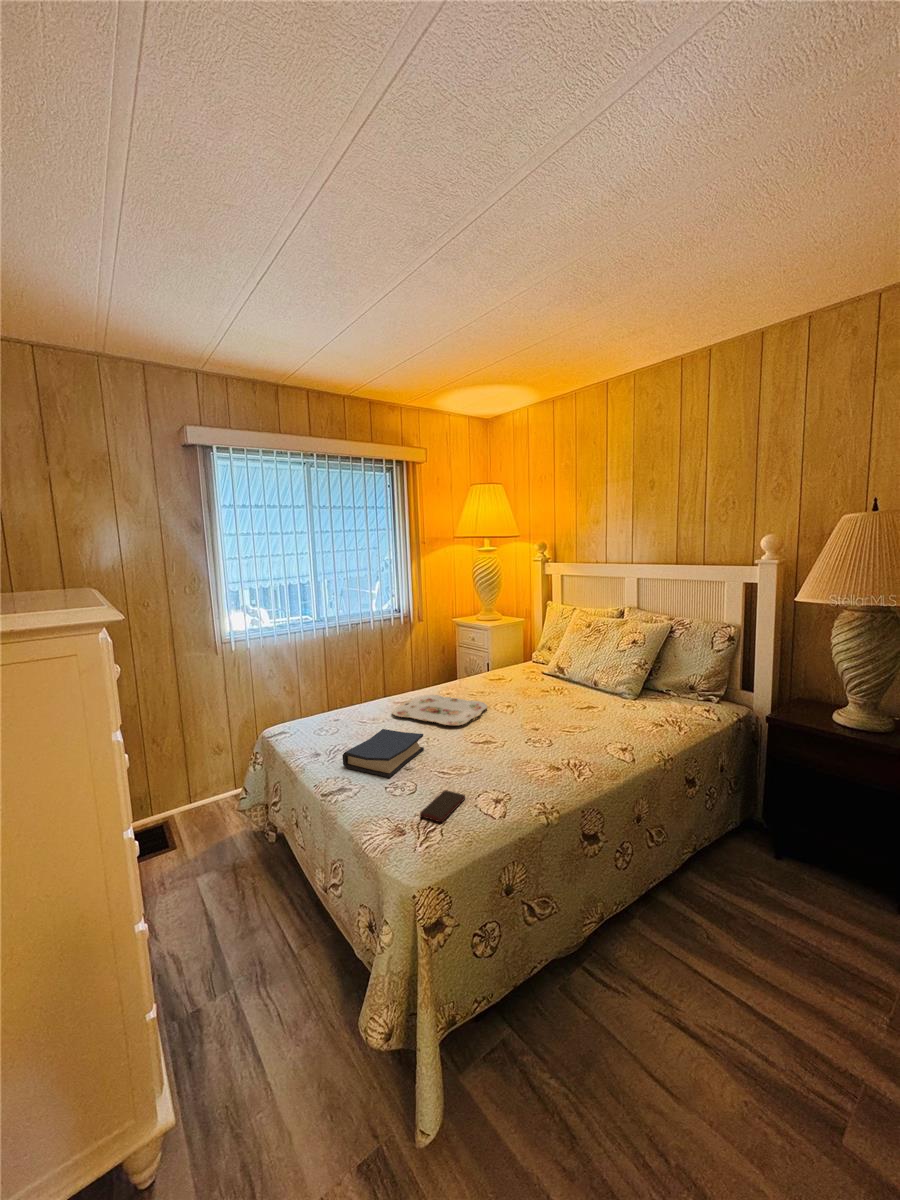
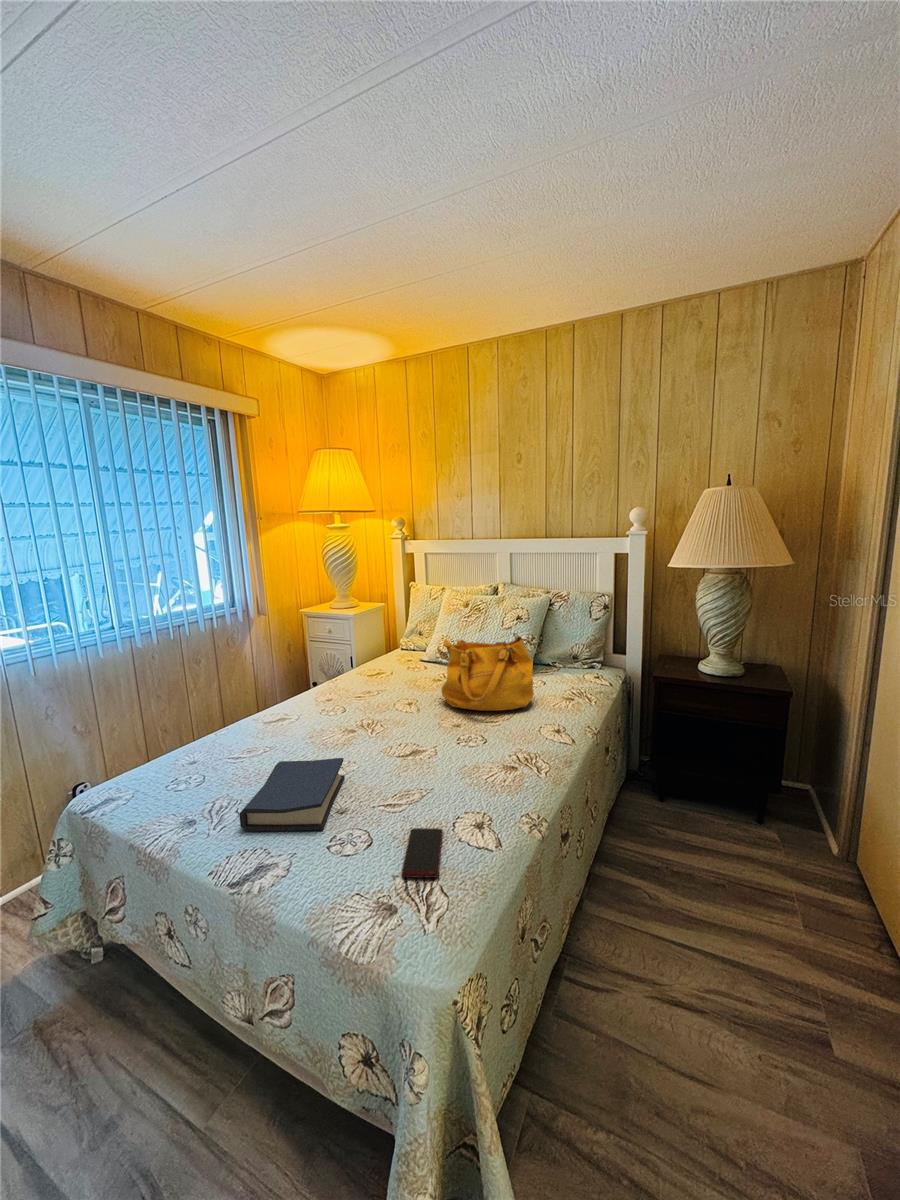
handbag: none [533,654,617,724] -> present [441,633,534,711]
serving tray: present [392,695,487,725] -> none [269,703,390,739]

